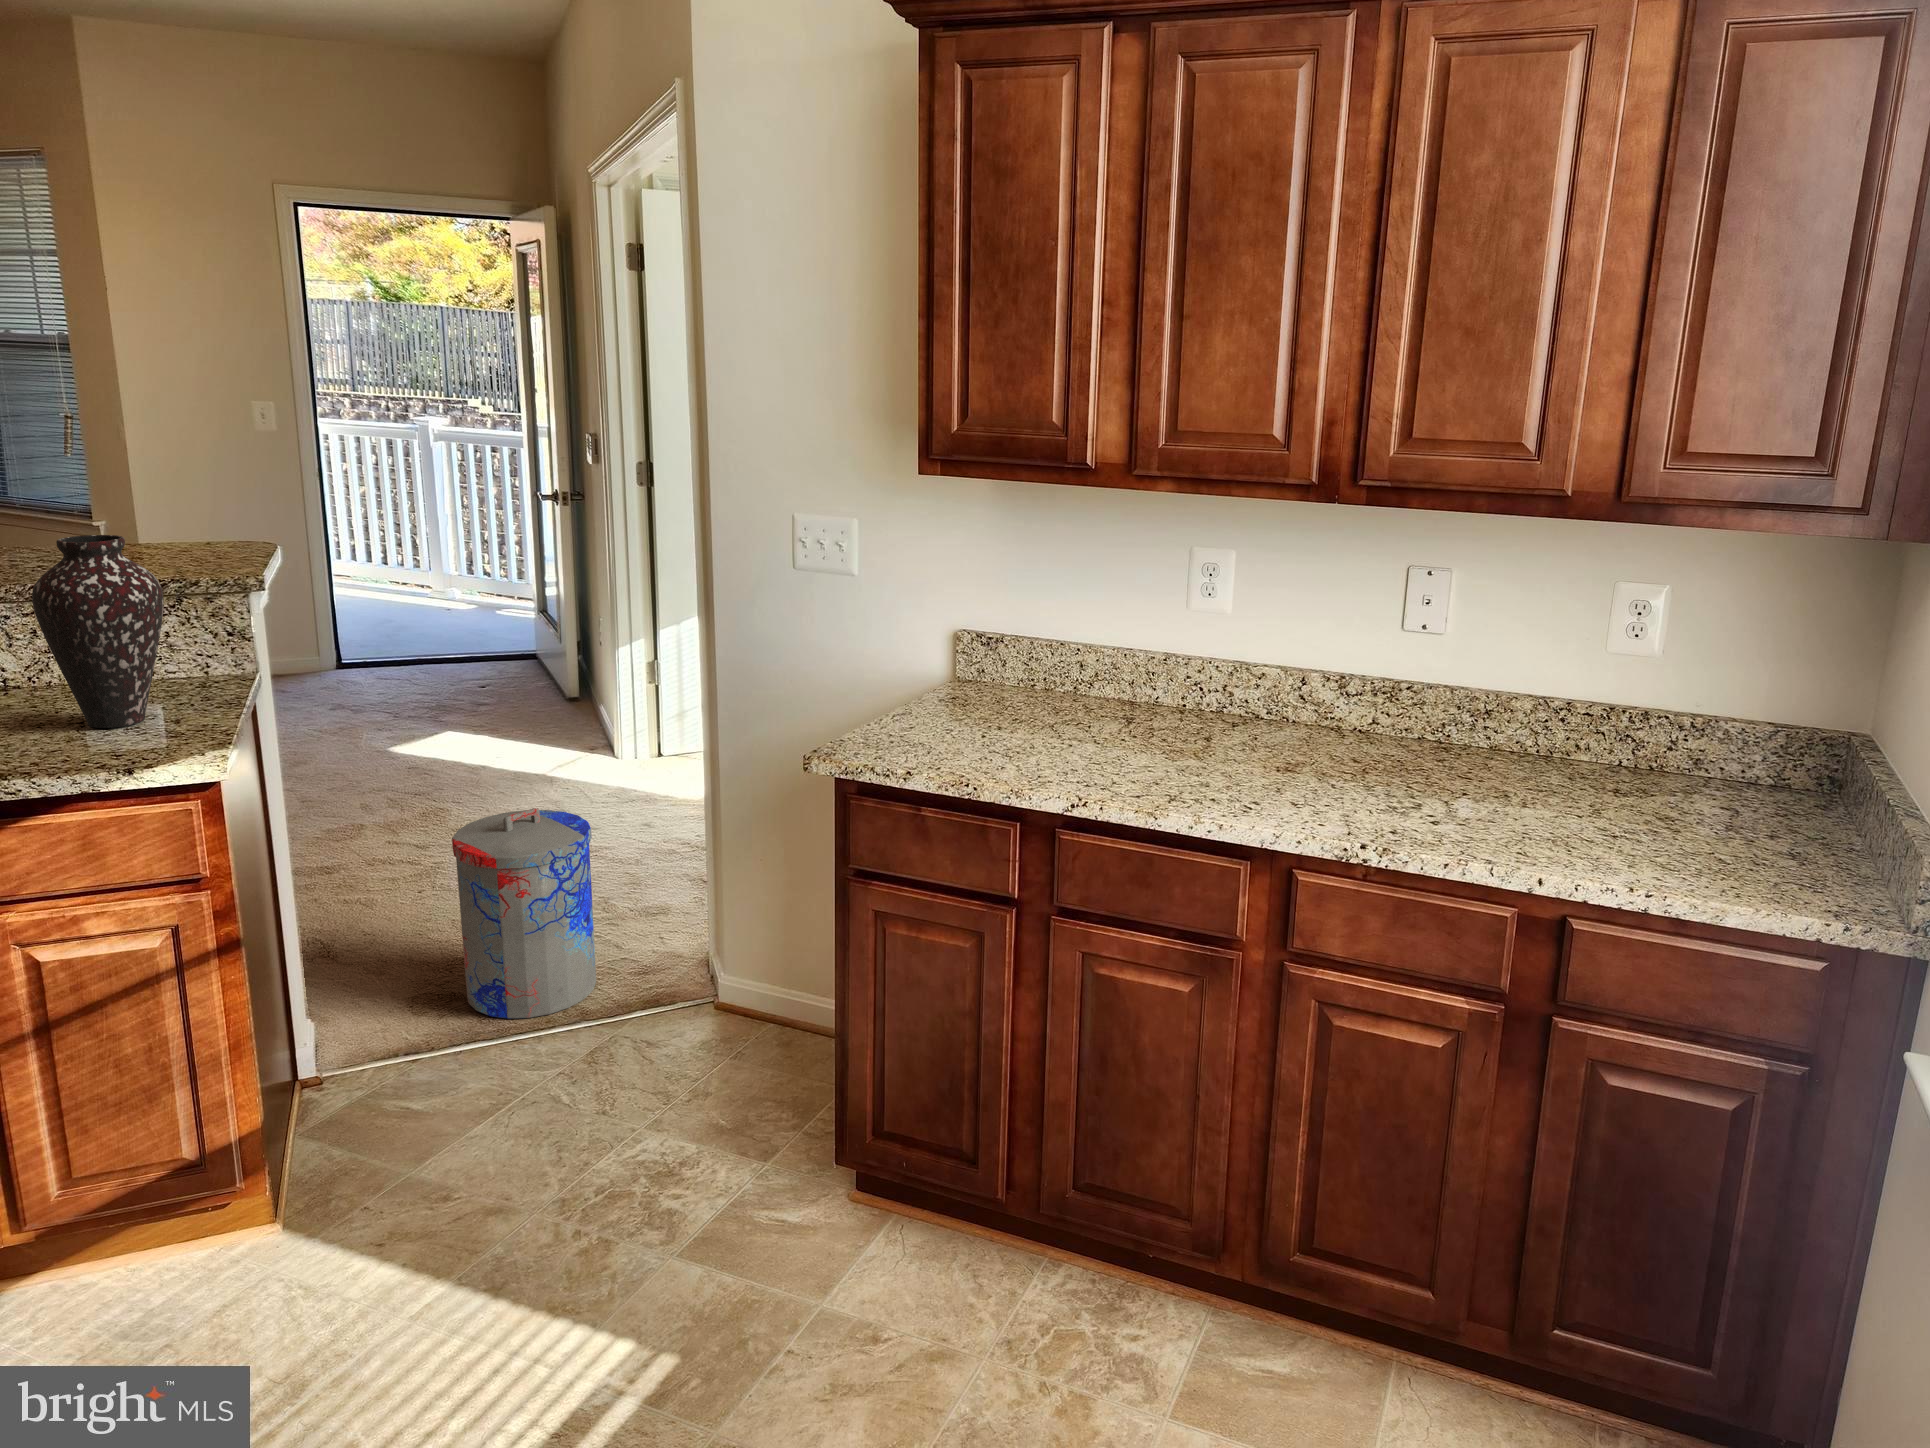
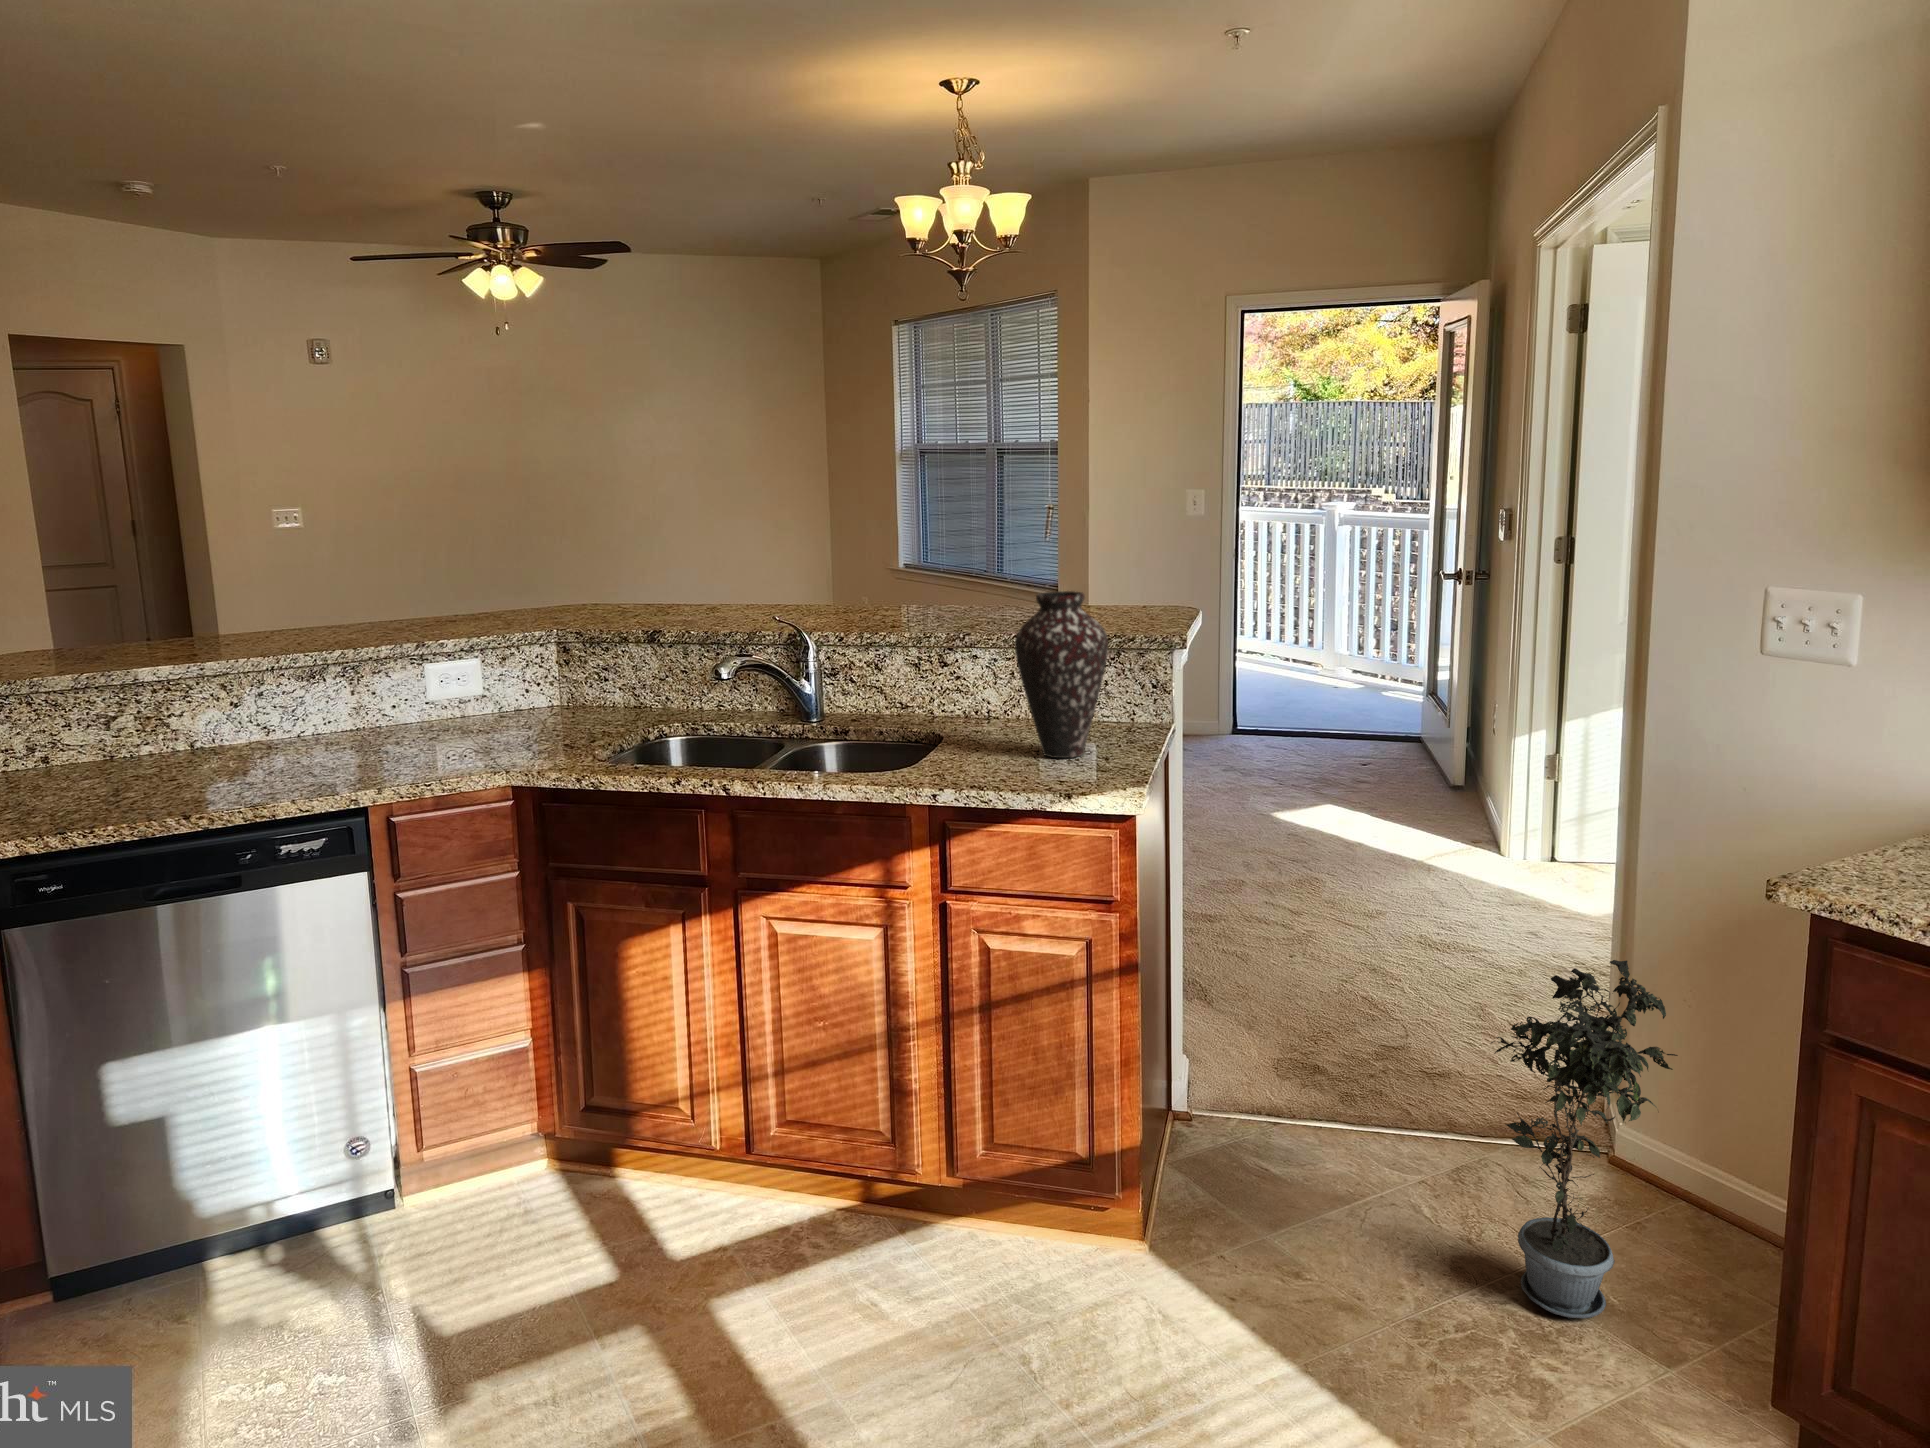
trash can: present [452,808,596,1019] -> none [1330,891,1475,1114]
potted plant: none [607,841,755,1151] -> present [1491,960,1678,1320]

